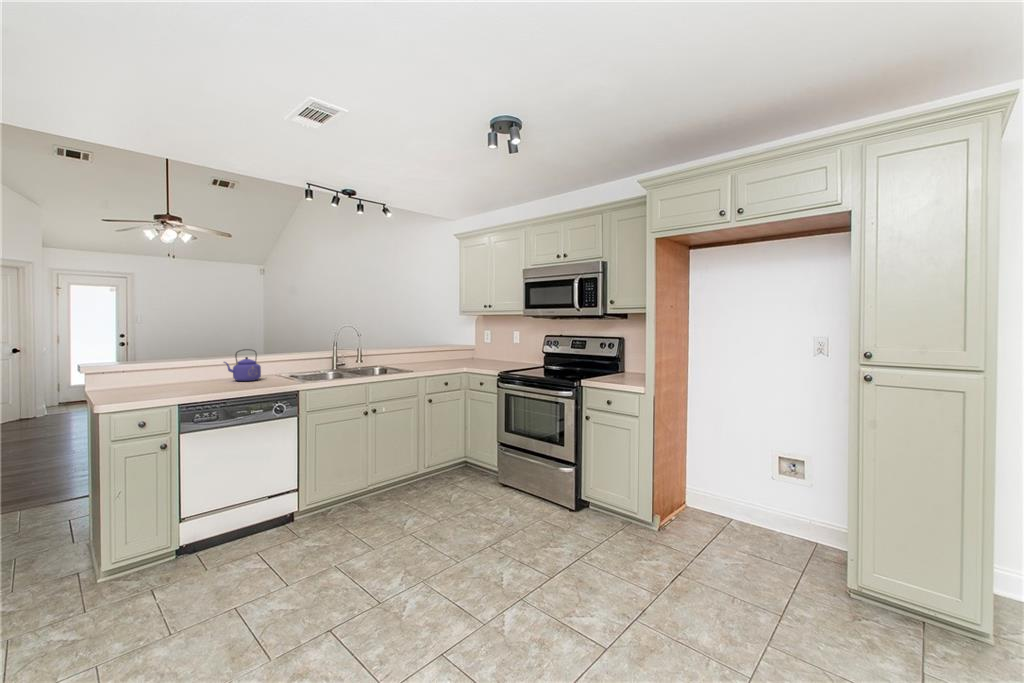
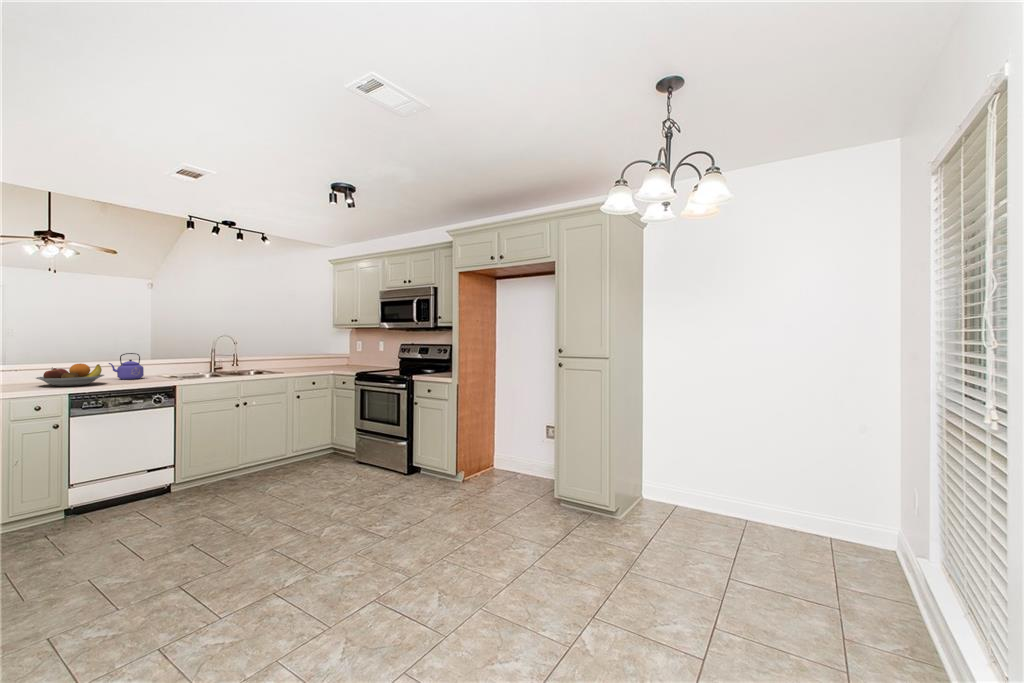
fruit bowl: none [144,364,219,393] -> present [36,364,104,386]

